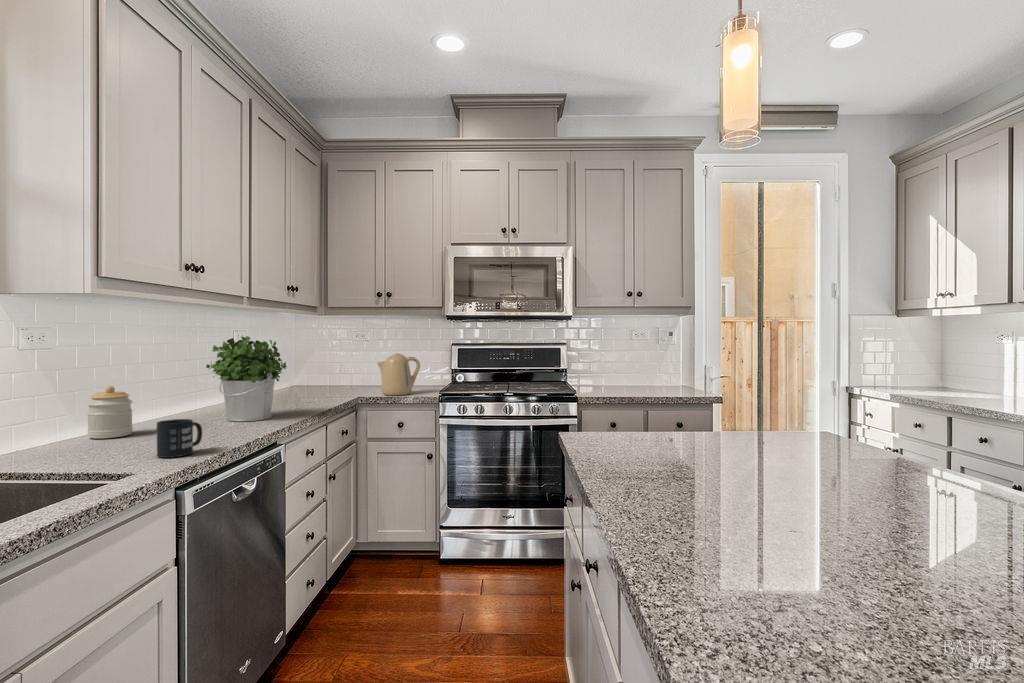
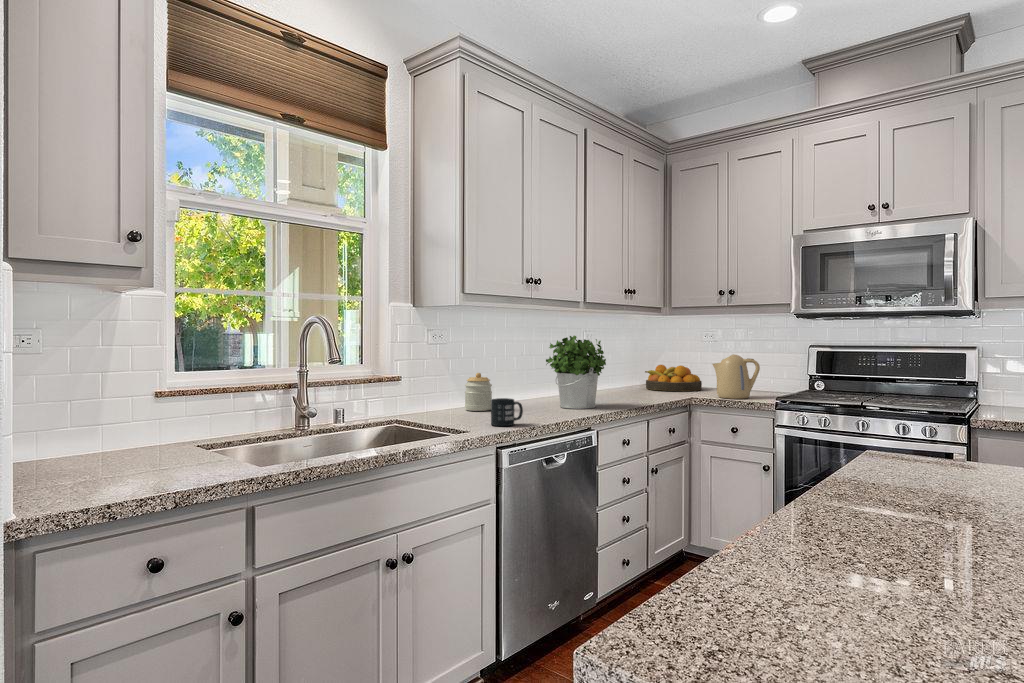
fruit bowl: none [300,365,358,391] -> present [645,365,702,391]

